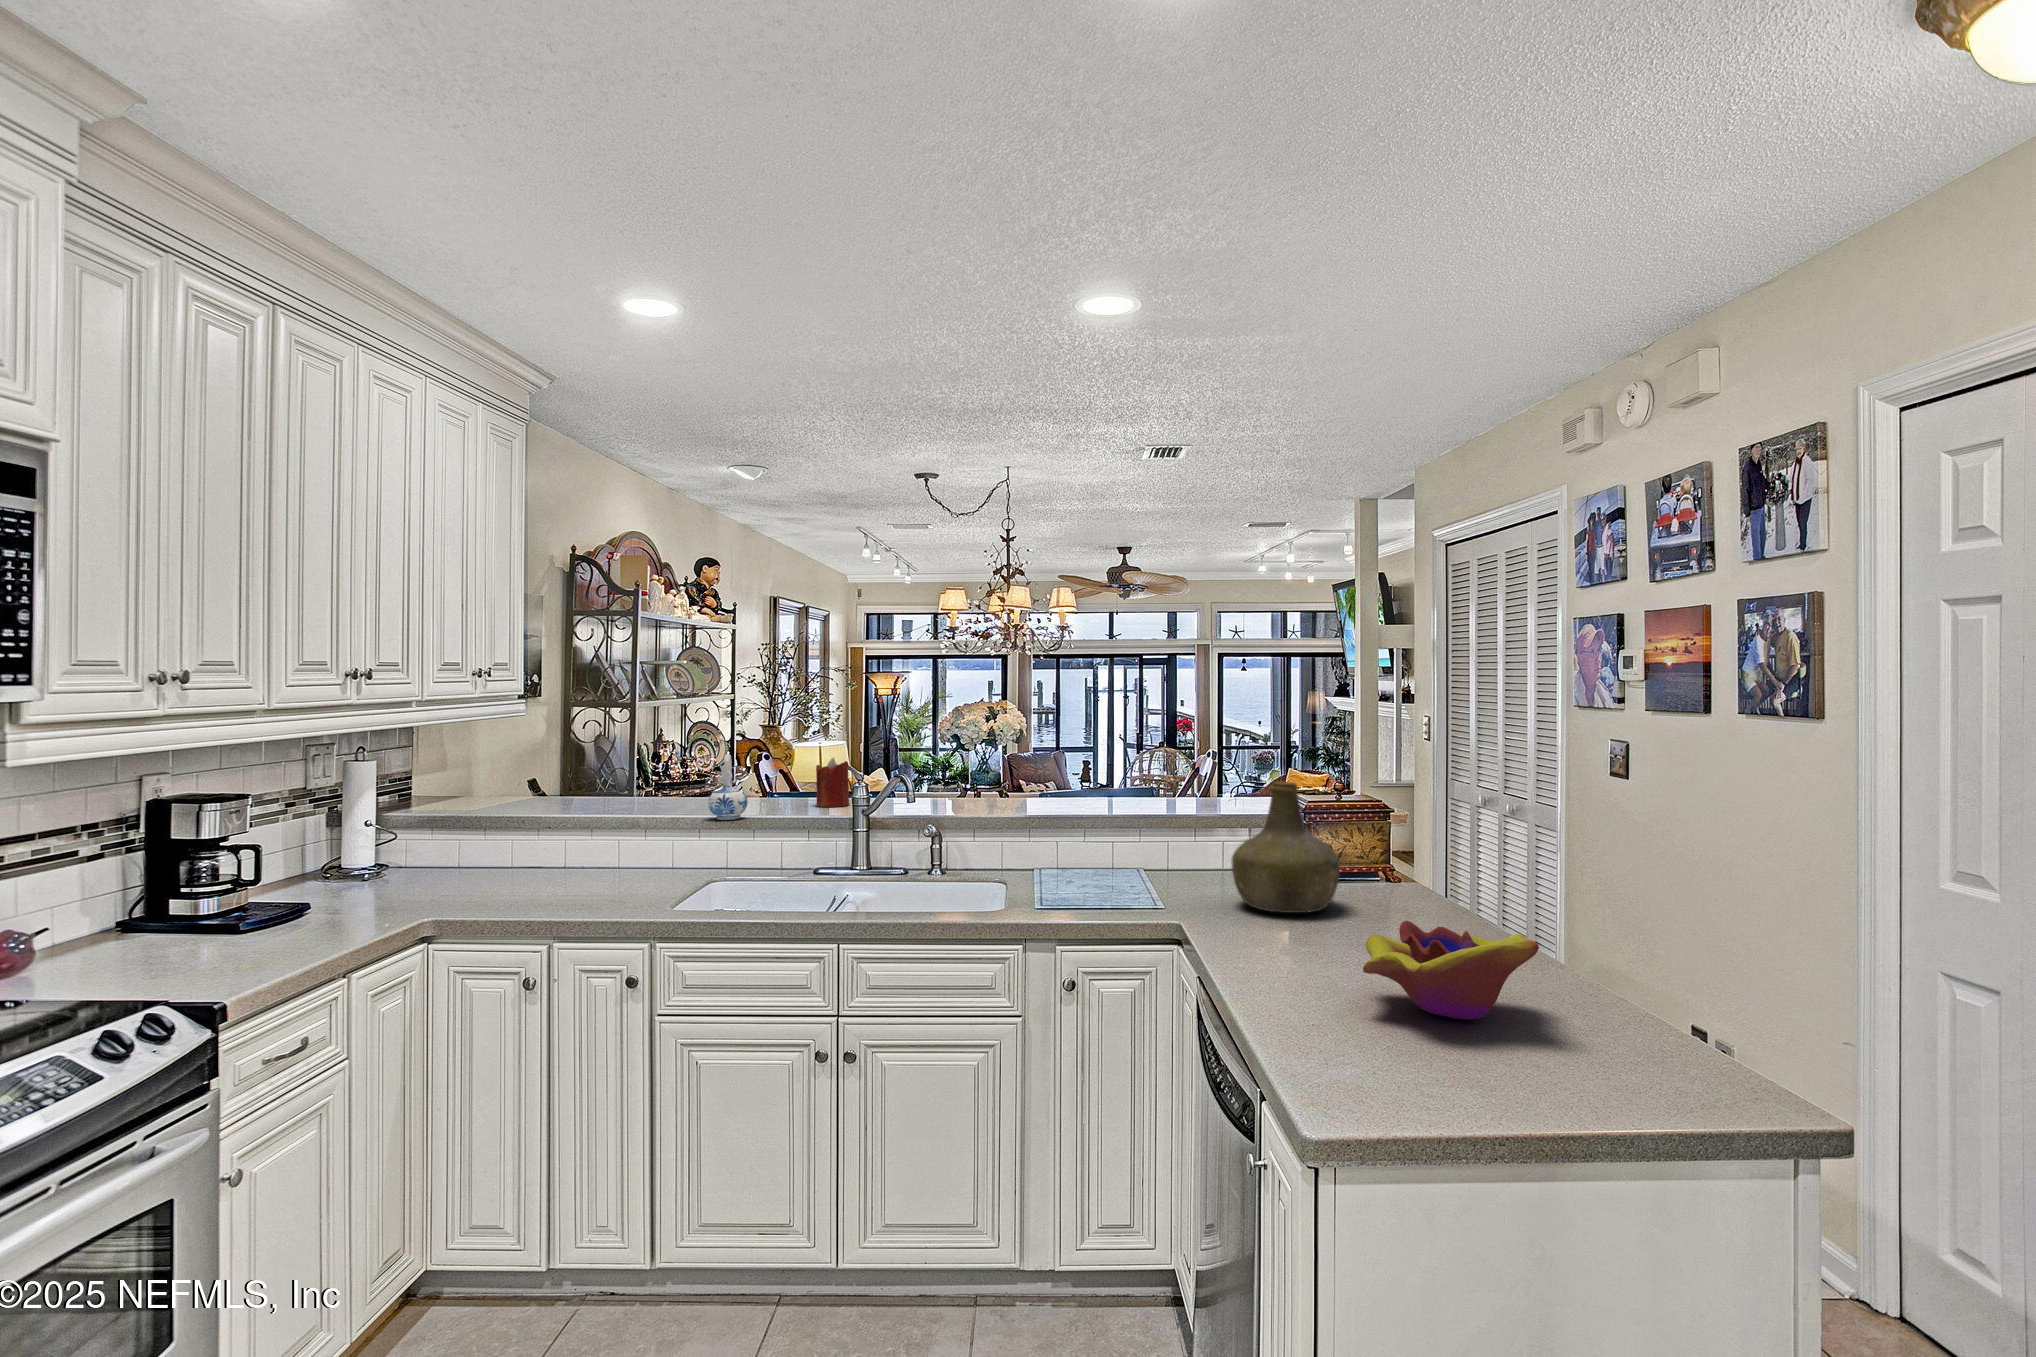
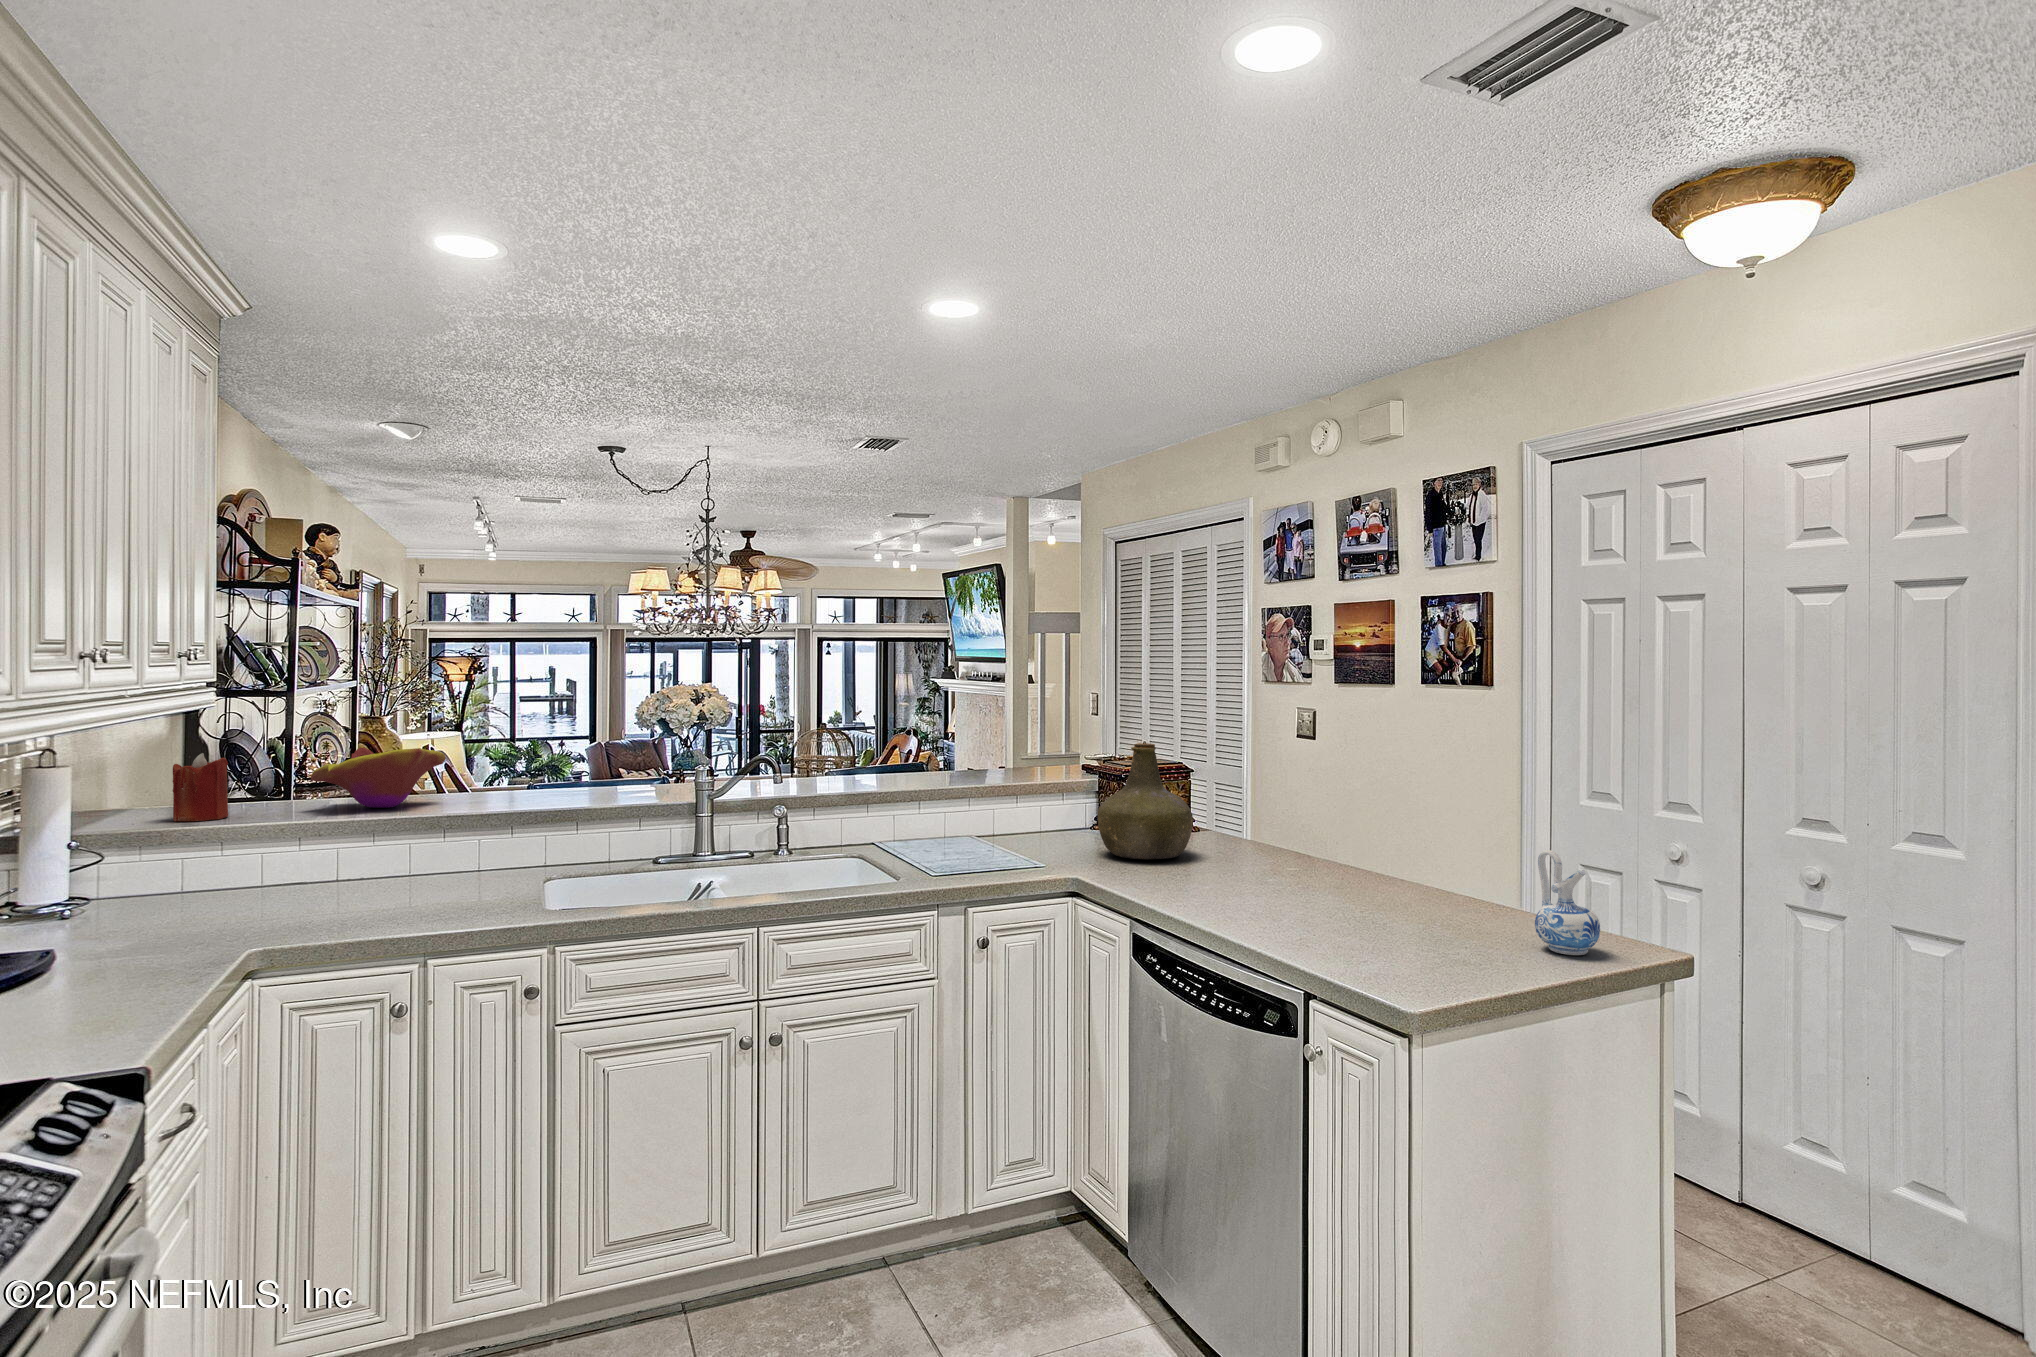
ceramic pitcher: present [708,754,748,820] -> present [1535,850,1600,955]
candle: present [816,758,849,807] -> present [173,753,228,821]
decorative bowl: present [1363,921,1539,1019] -> present [311,748,446,808]

